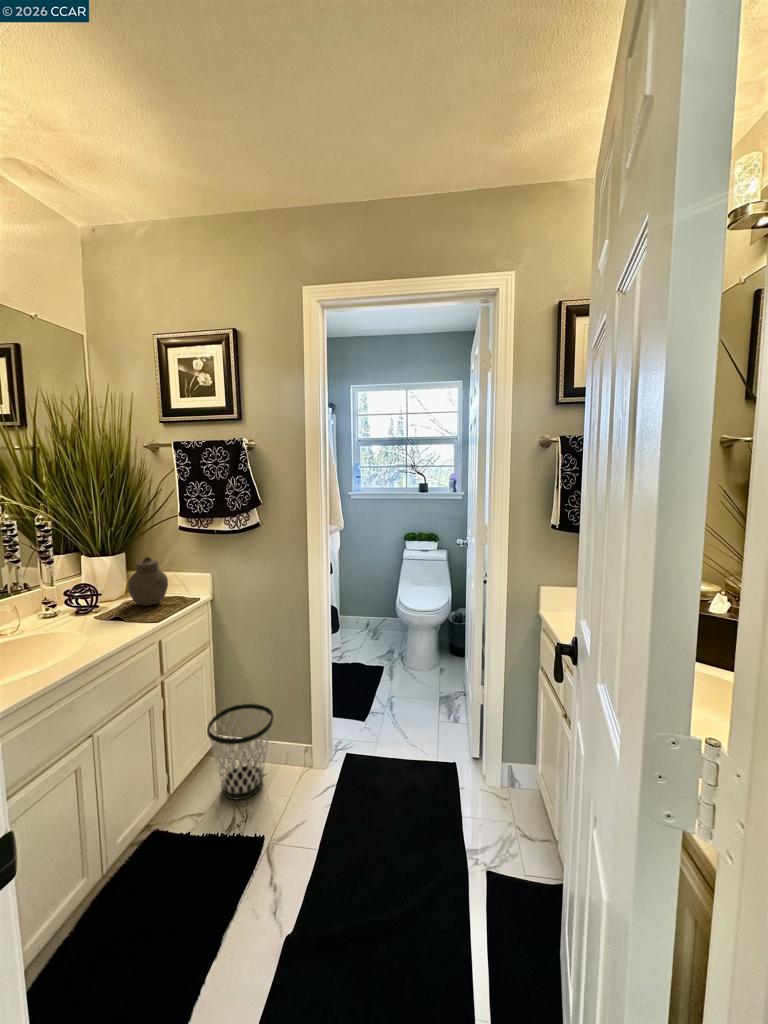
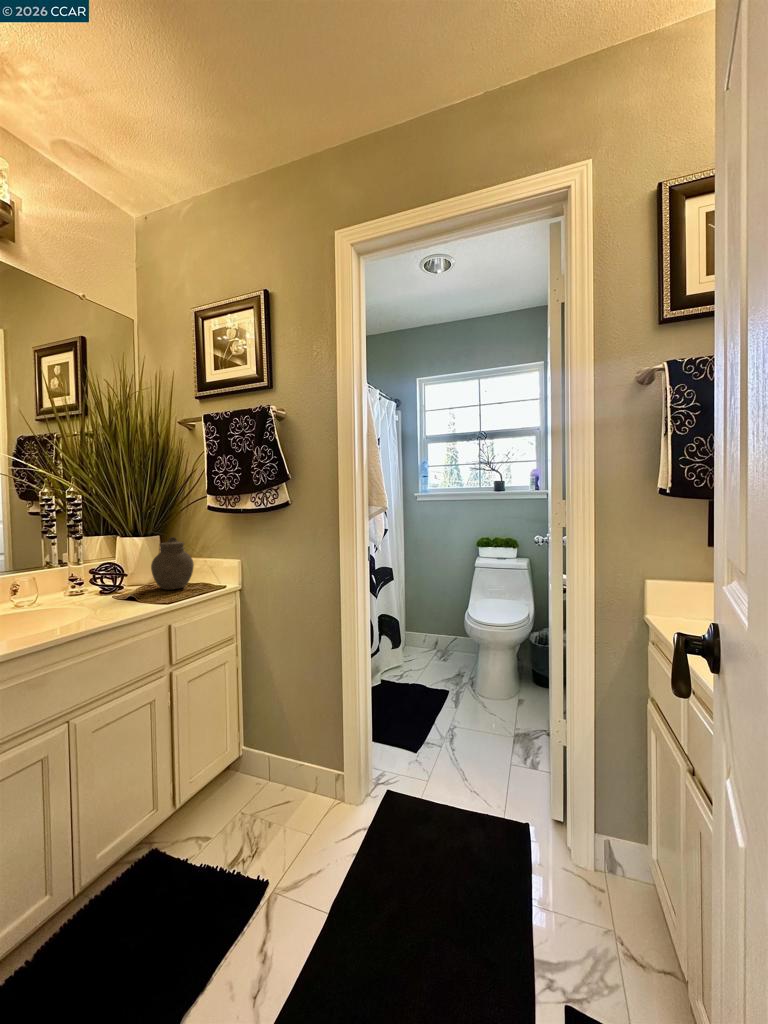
wastebasket: present [207,704,273,800] -> none [220,713,298,828]

